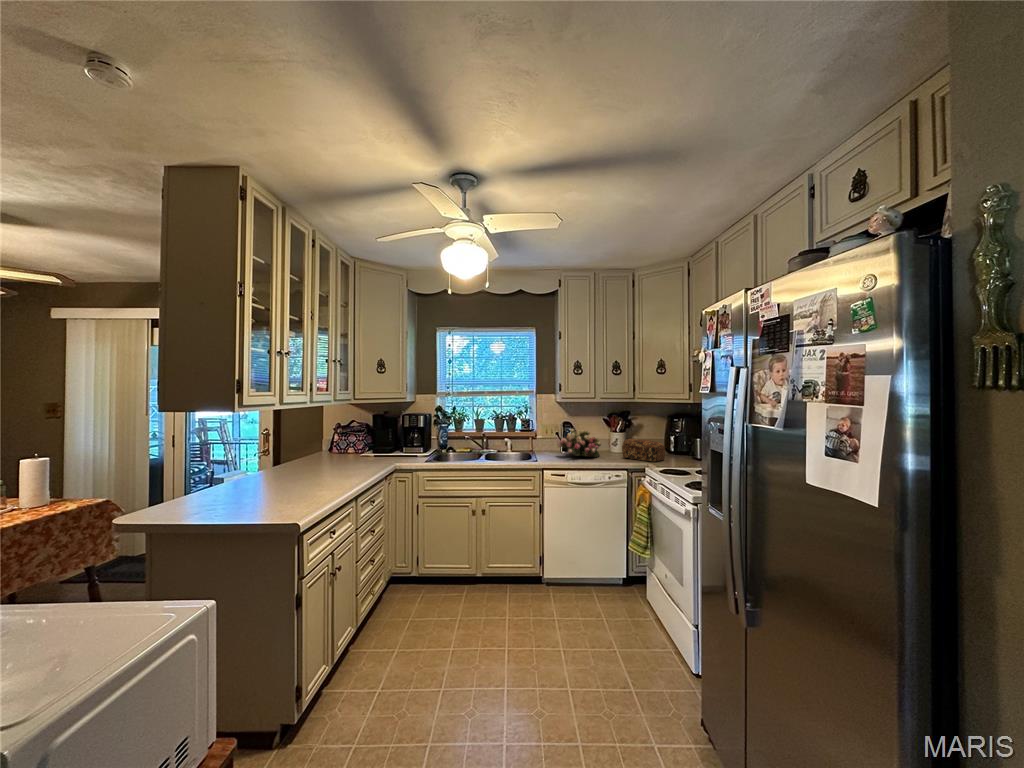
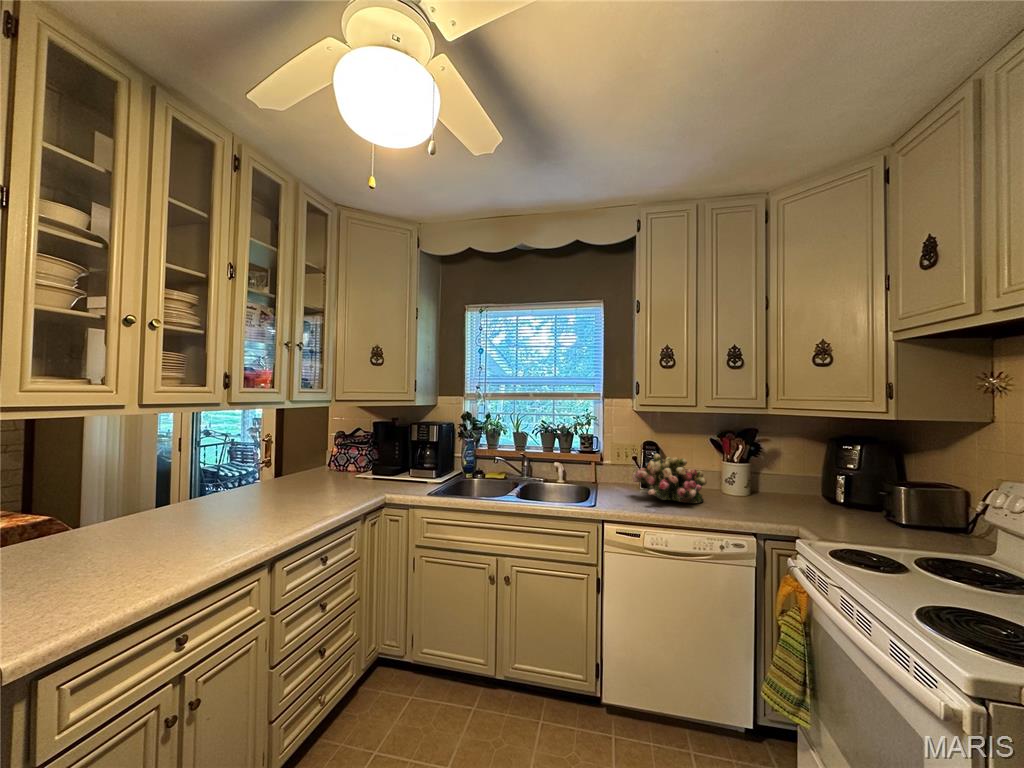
bread loaf: present [622,438,665,462] -> none [745,476,832,524]

